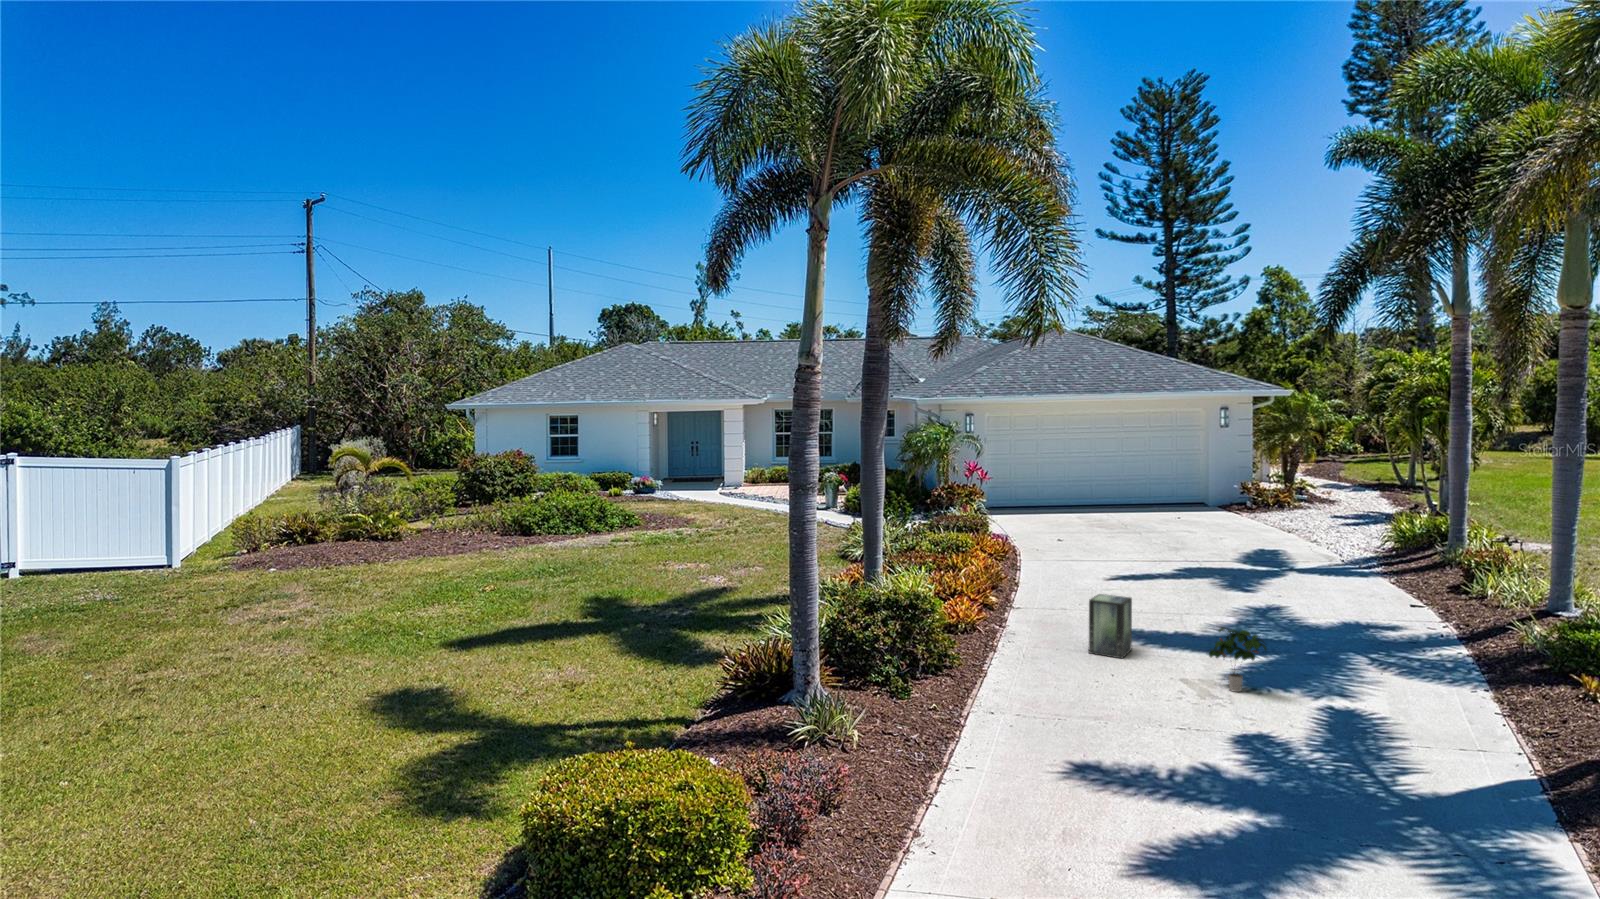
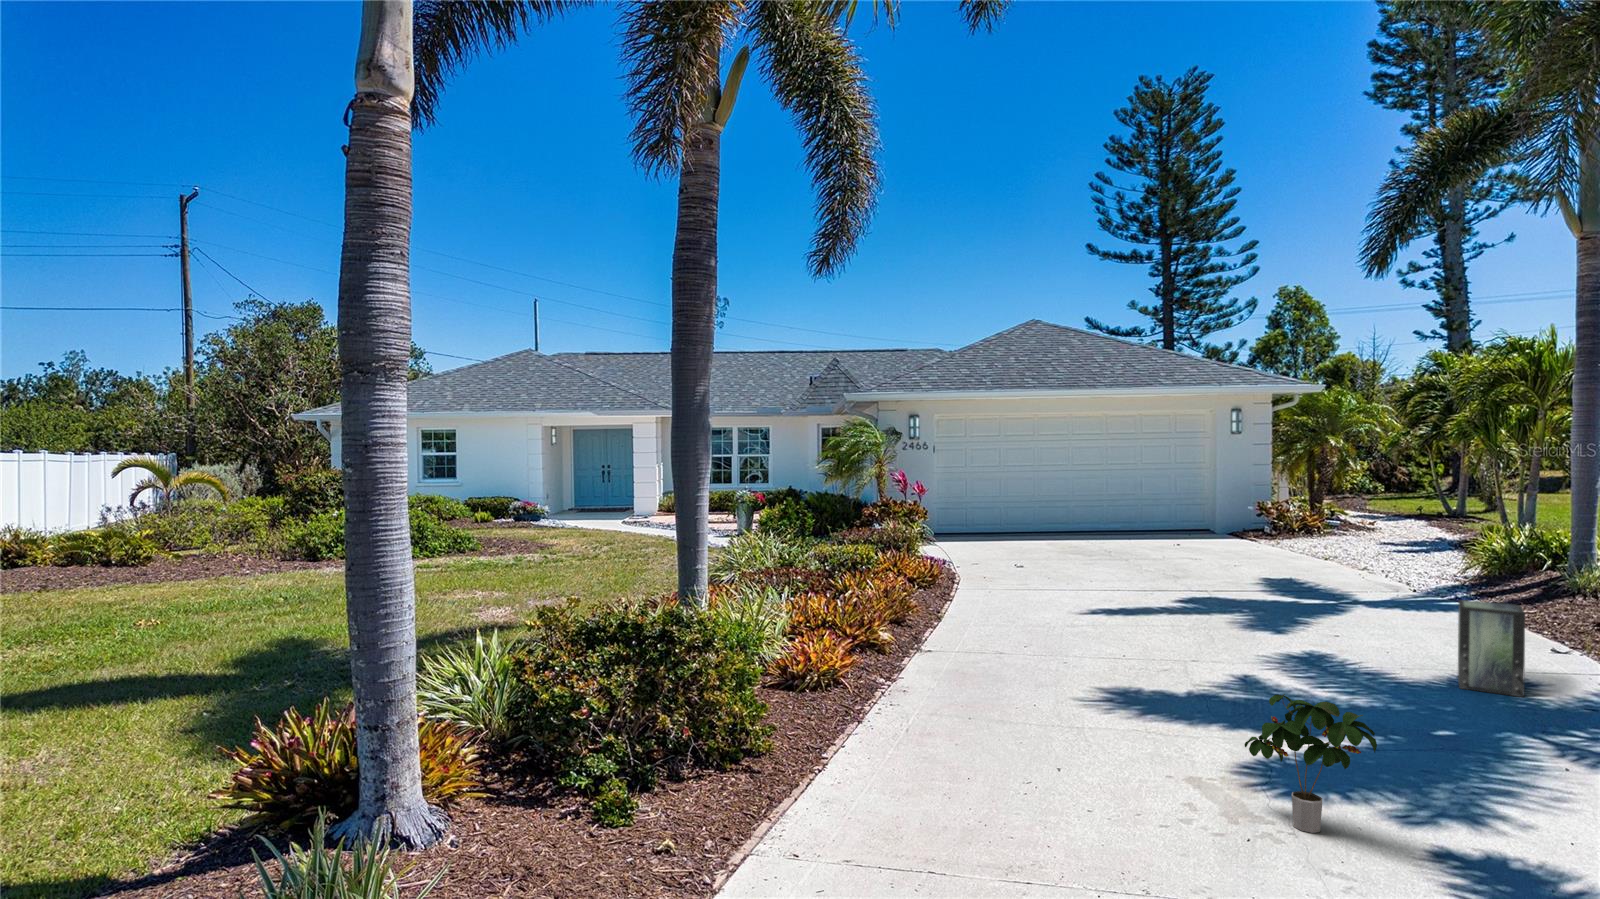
storage box: present [1089,594,1132,658] -> present [1458,600,1525,697]

